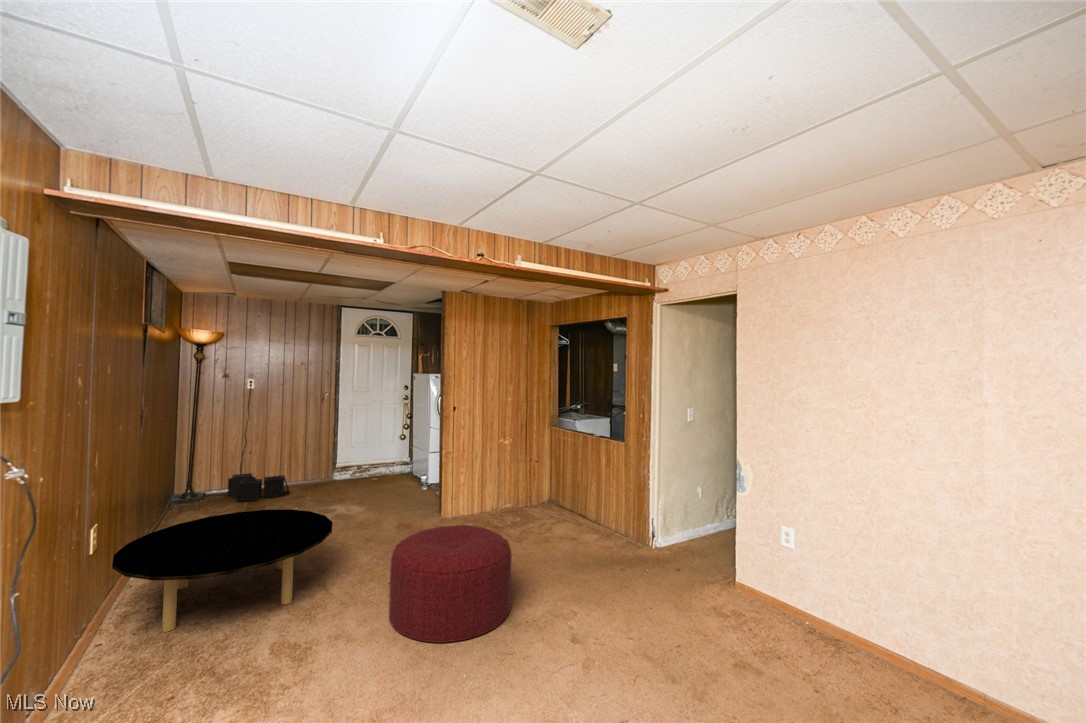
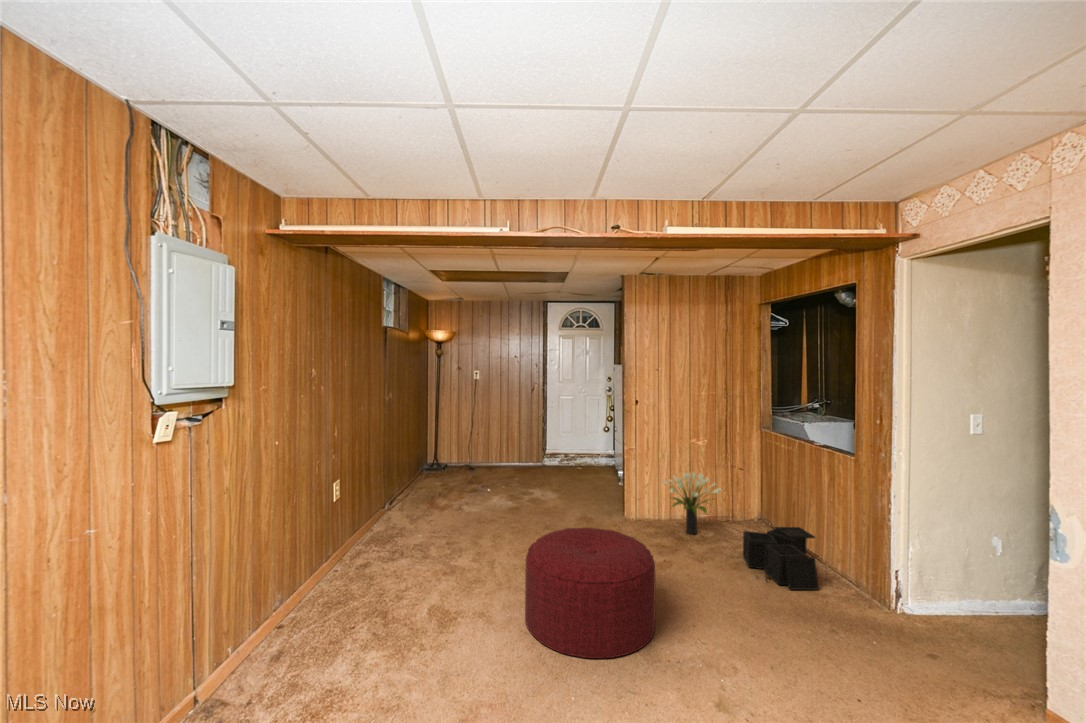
potted plant: none [480,467,528,522] -> present [664,472,722,534]
storage bin: present [228,473,289,502] -> present [743,527,819,590]
coffee table: present [112,509,332,632] -> none [341,484,501,573]

